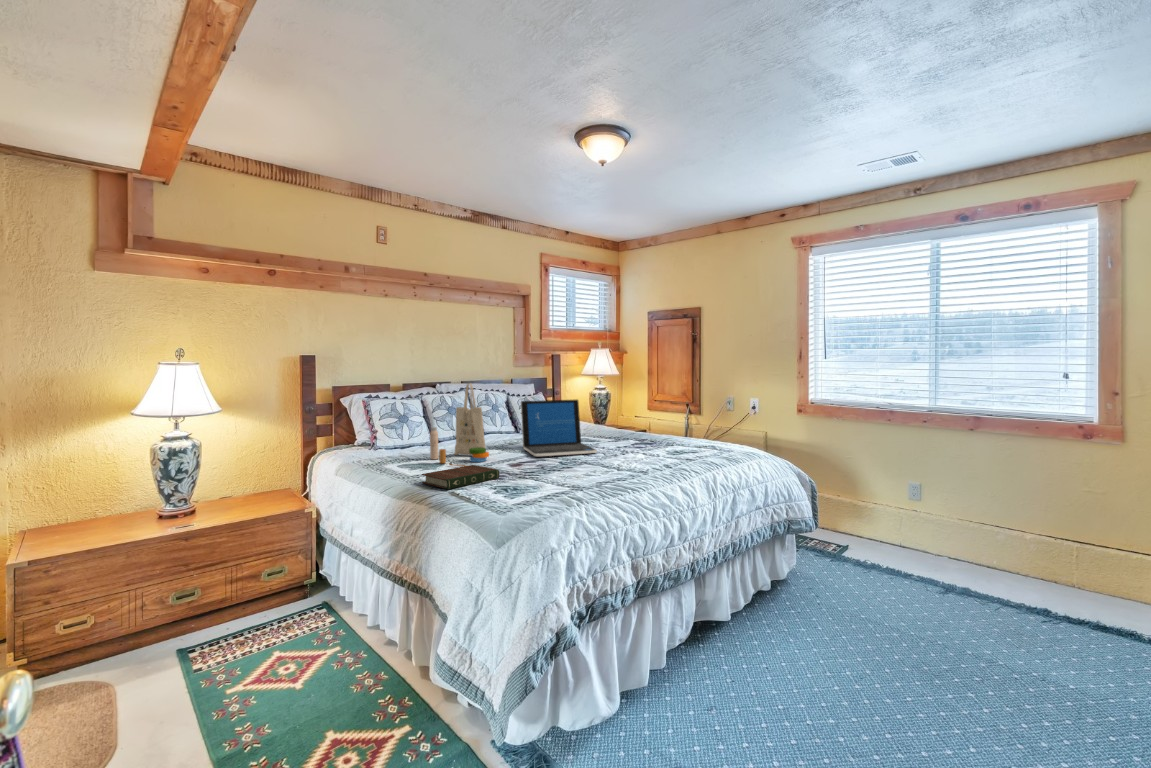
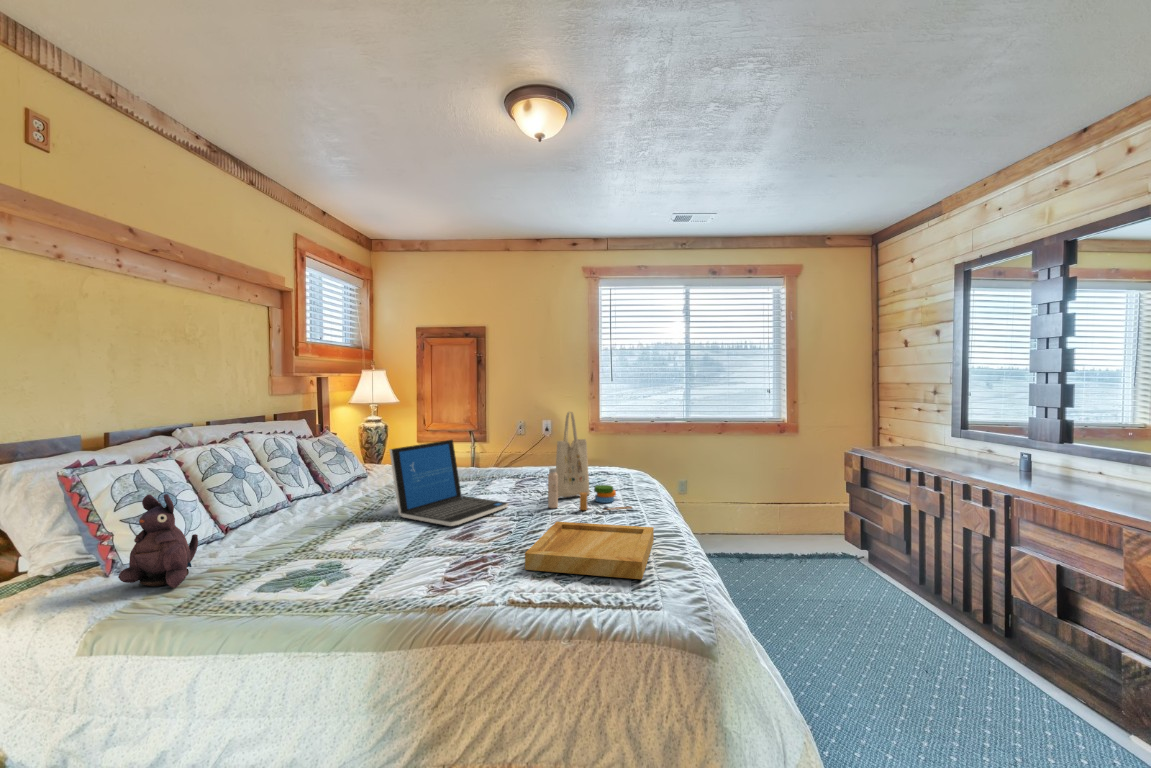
tote bag: present [430,383,489,467] -> present [548,412,632,510]
plush toy: none [364,411,403,459] -> present [118,494,198,588]
tray: none [521,461,636,497] -> present [525,522,654,579]
book: present [422,465,499,489] -> none [385,560,482,615]

